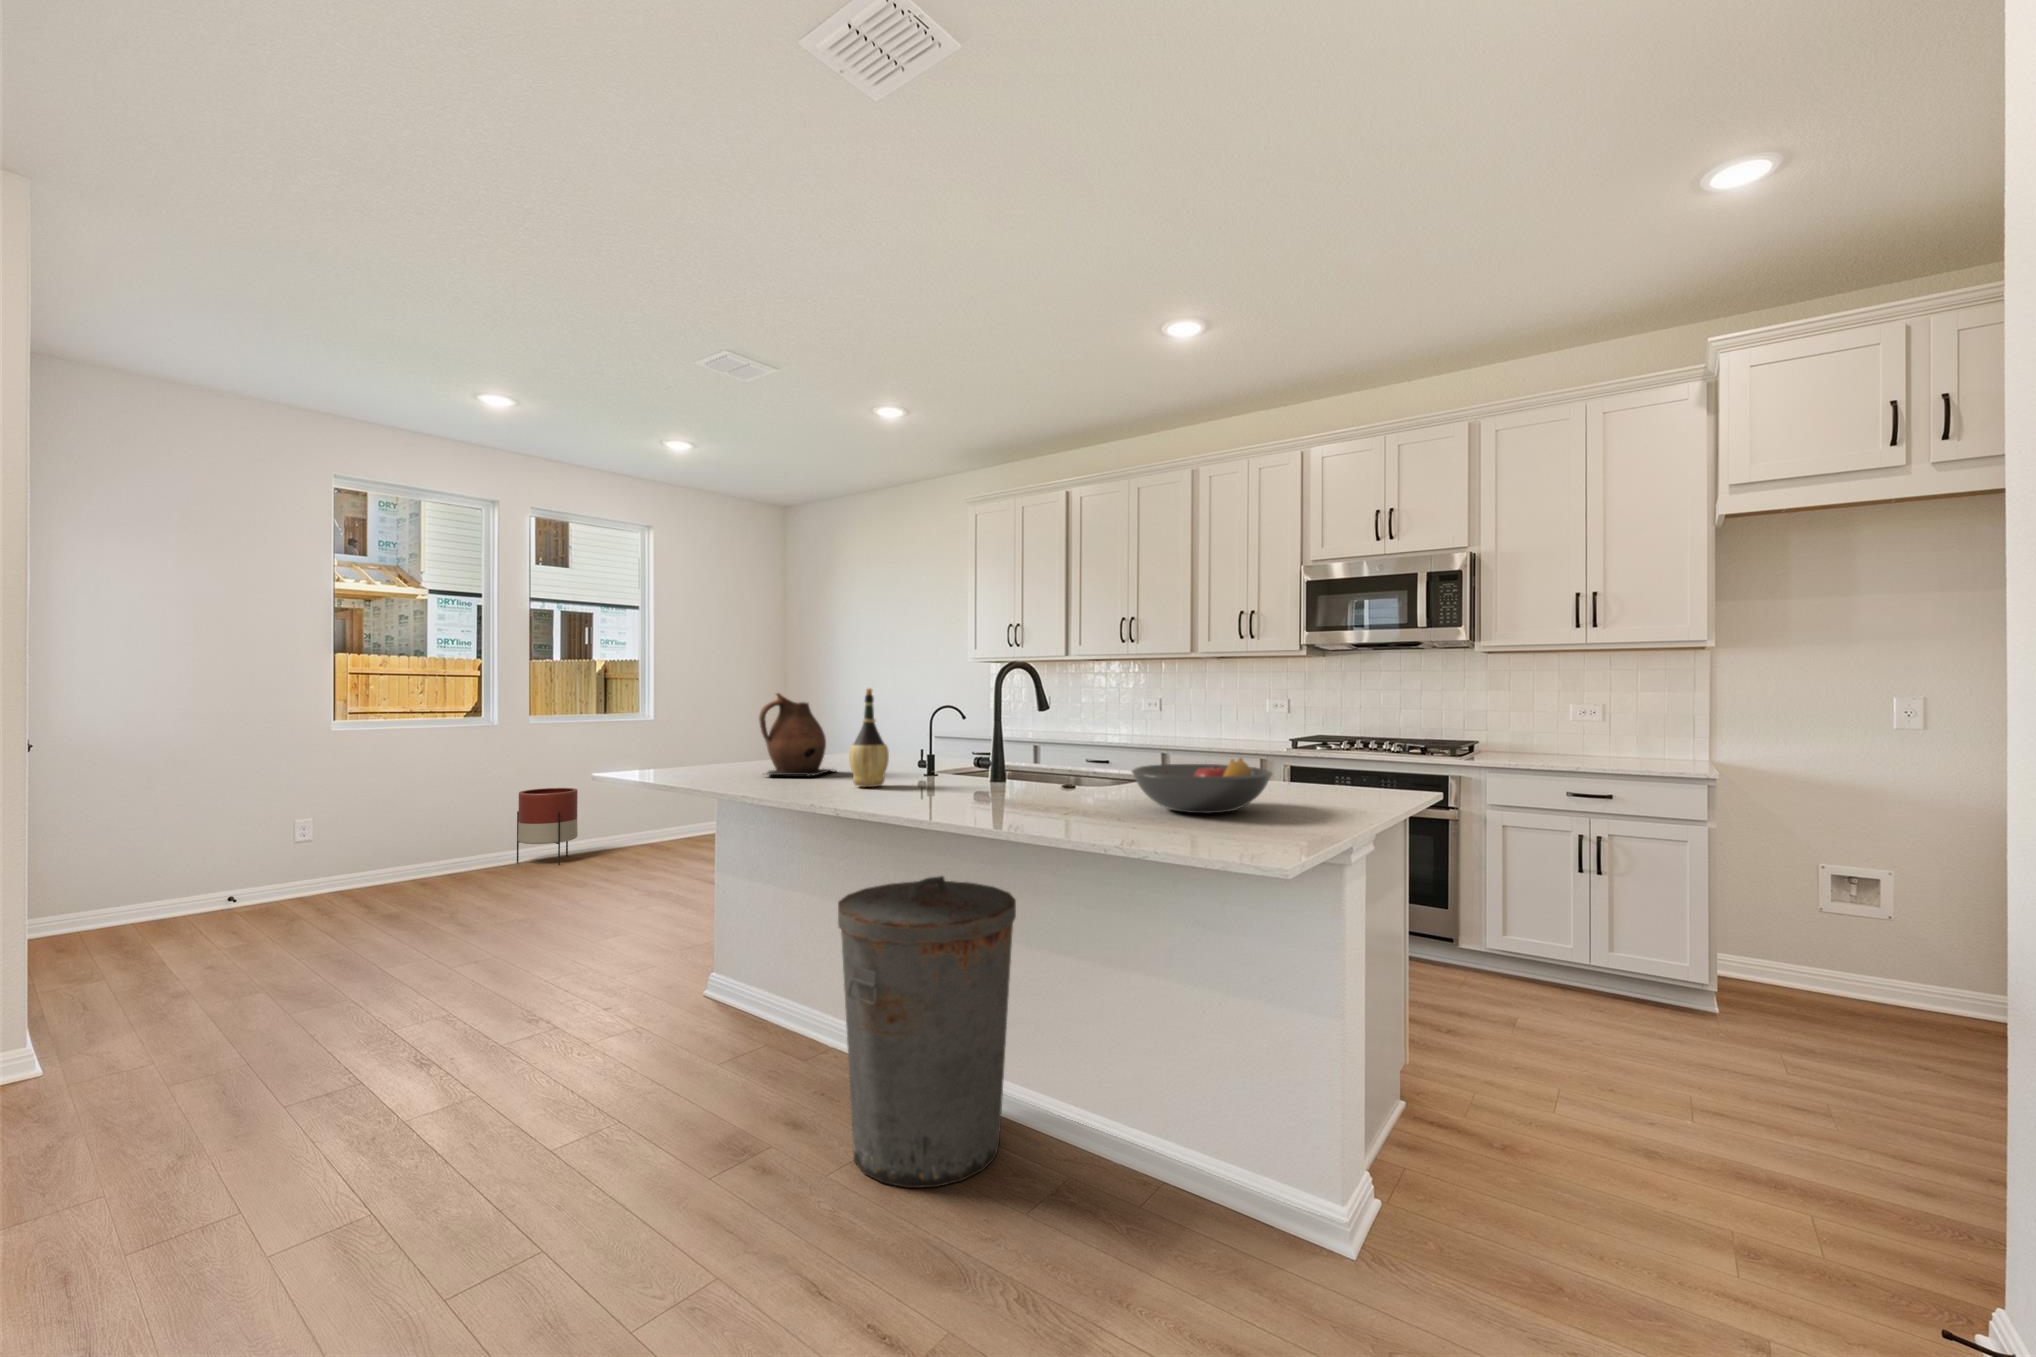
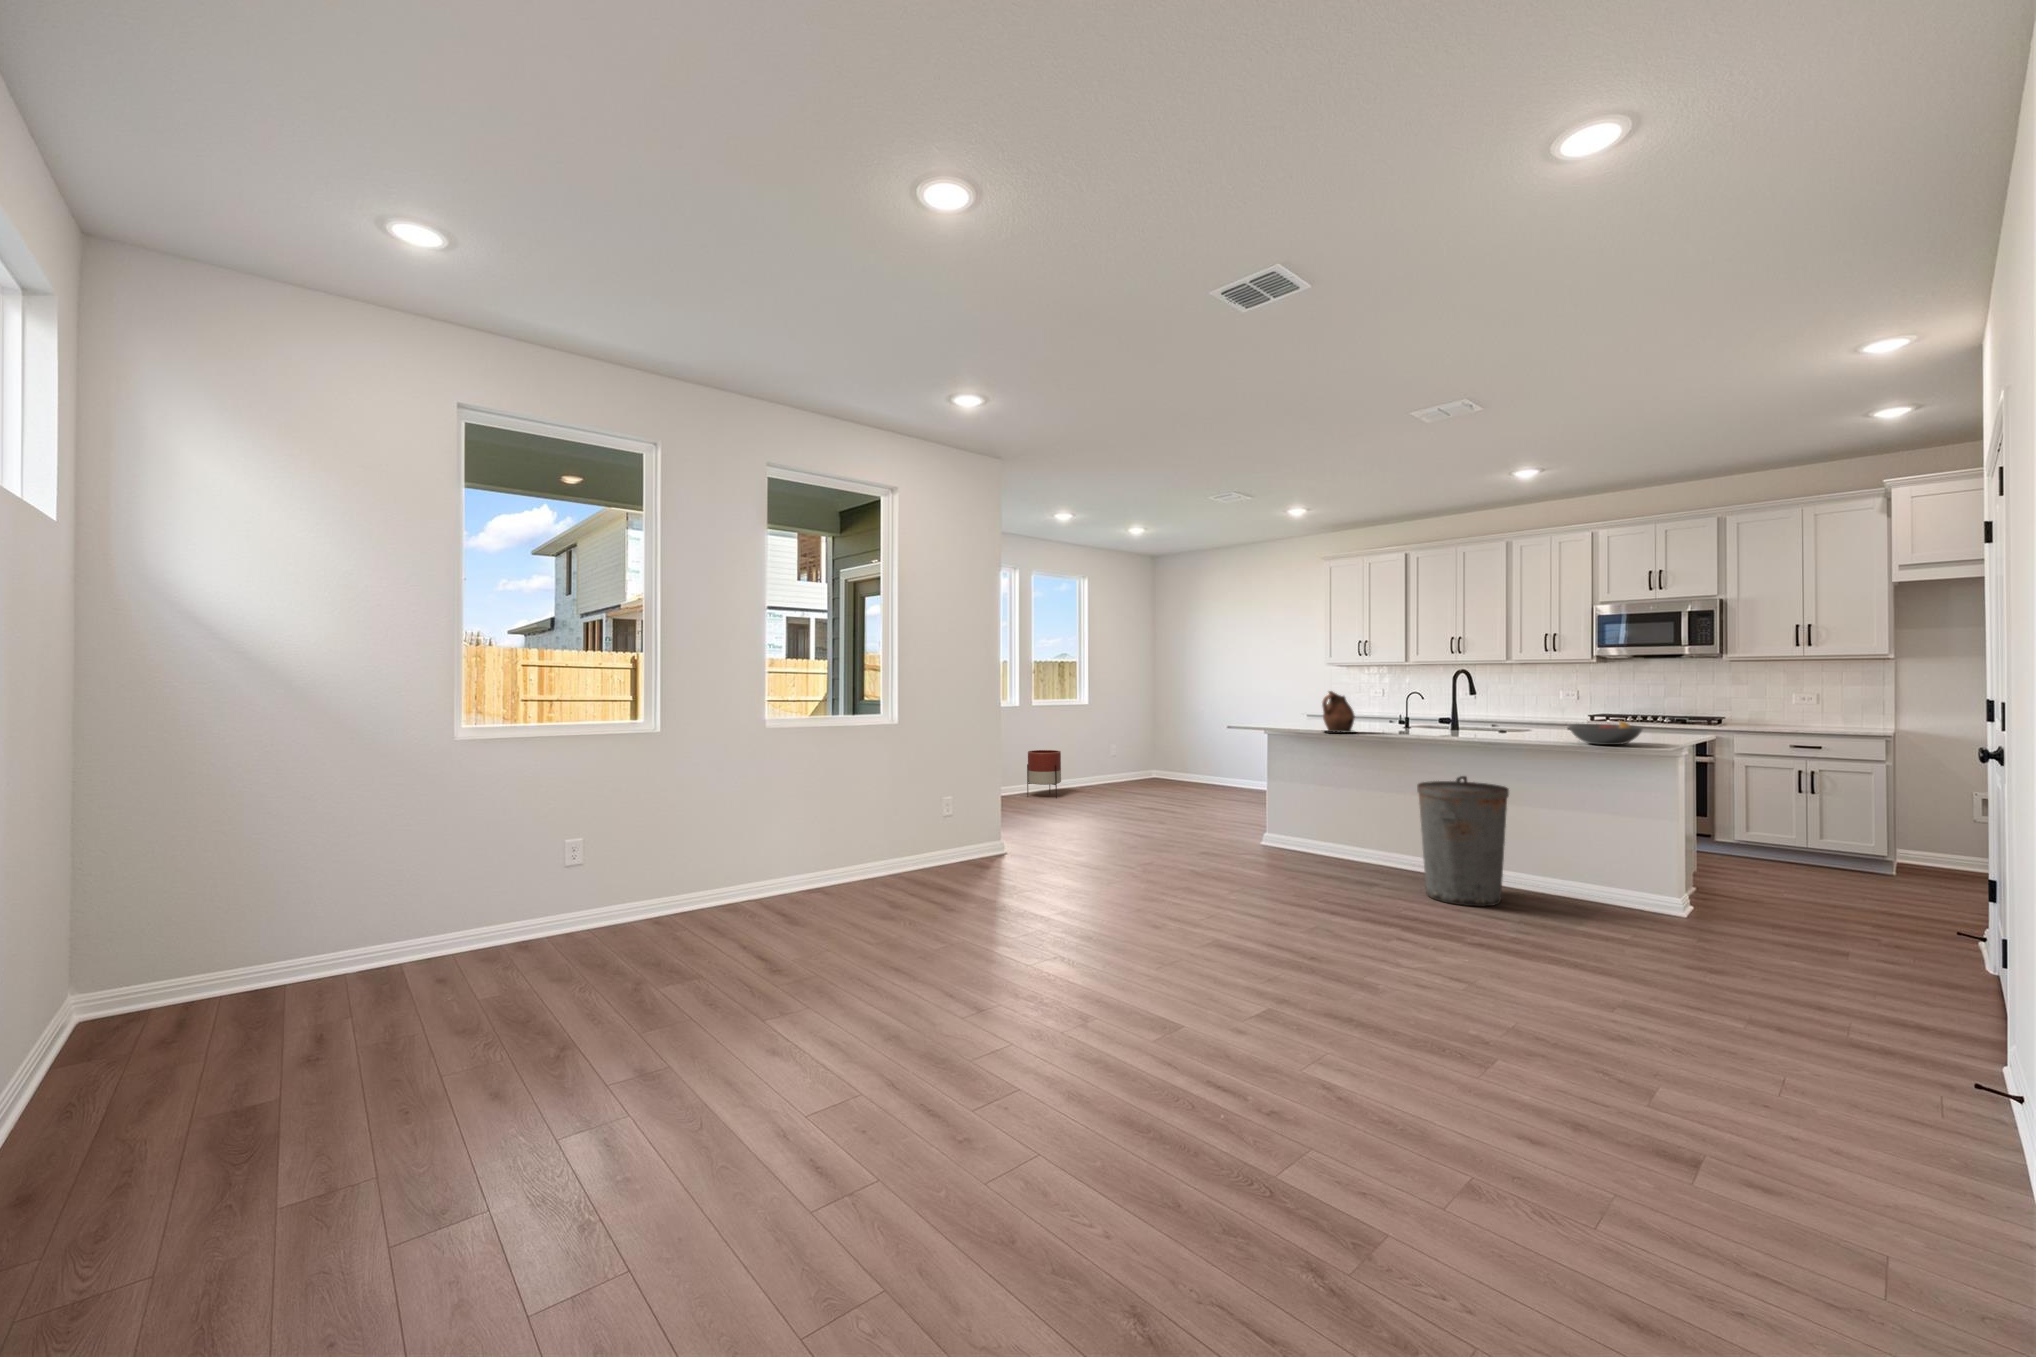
wine bottle: present [849,689,889,787] -> none [1392,689,1413,737]

